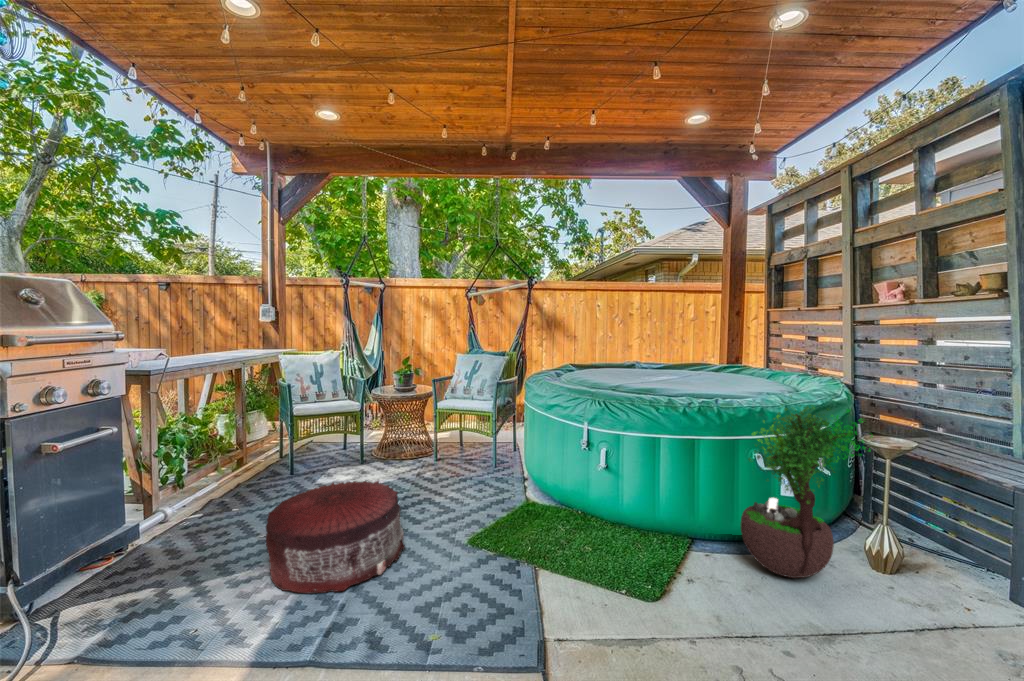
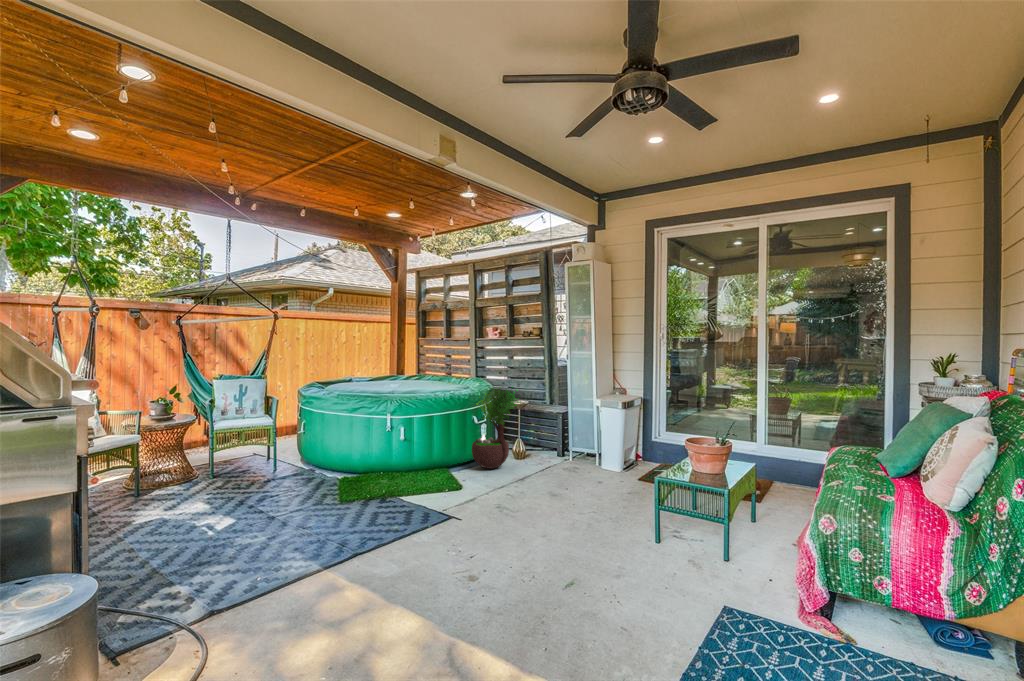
pouf: present [266,481,405,594] -> none [216,478,324,555]

